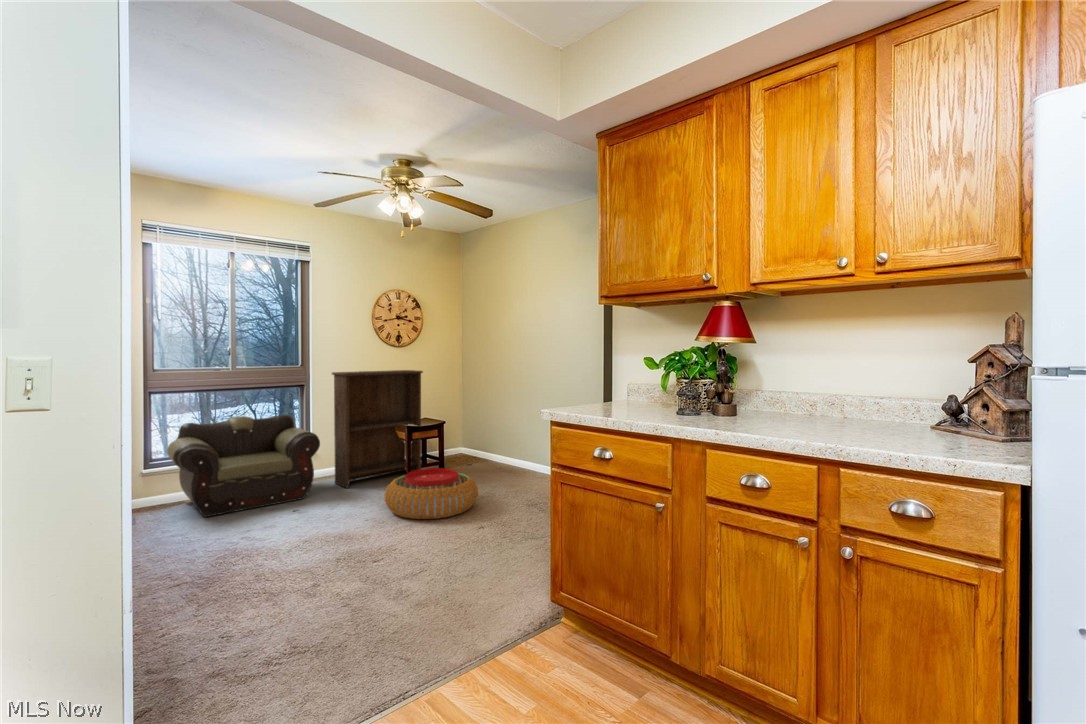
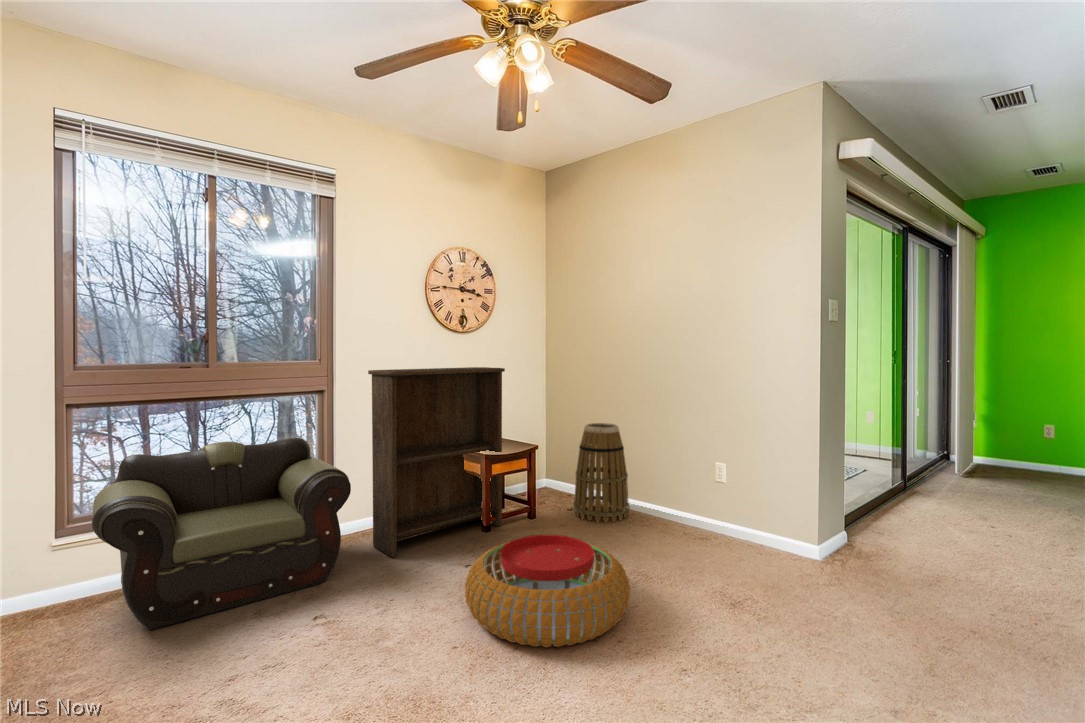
basket: none [471,407,508,471] -> present [574,423,629,522]

